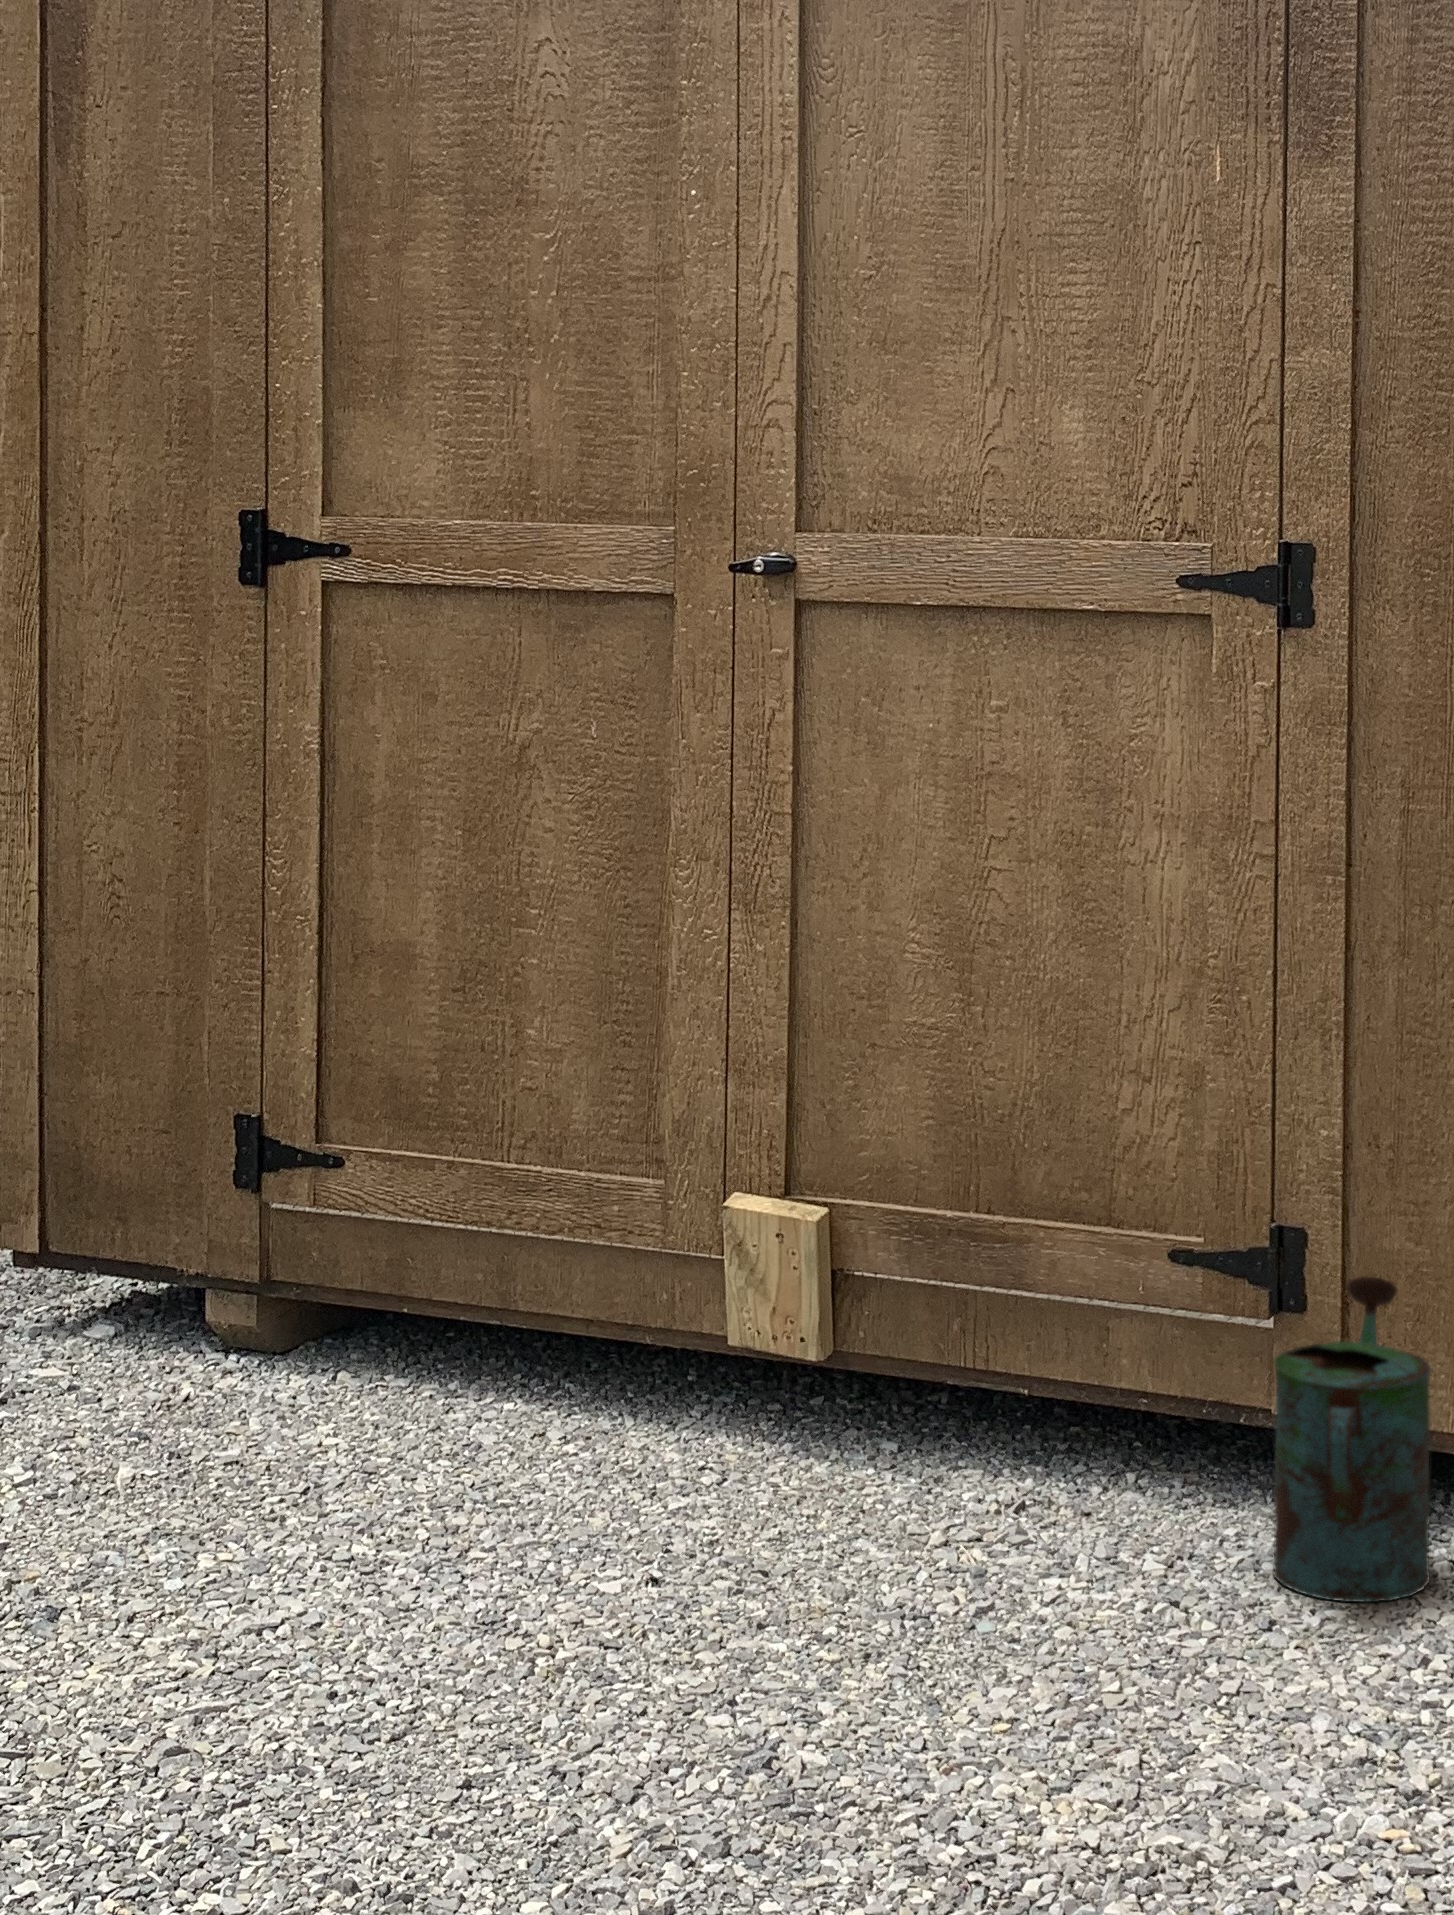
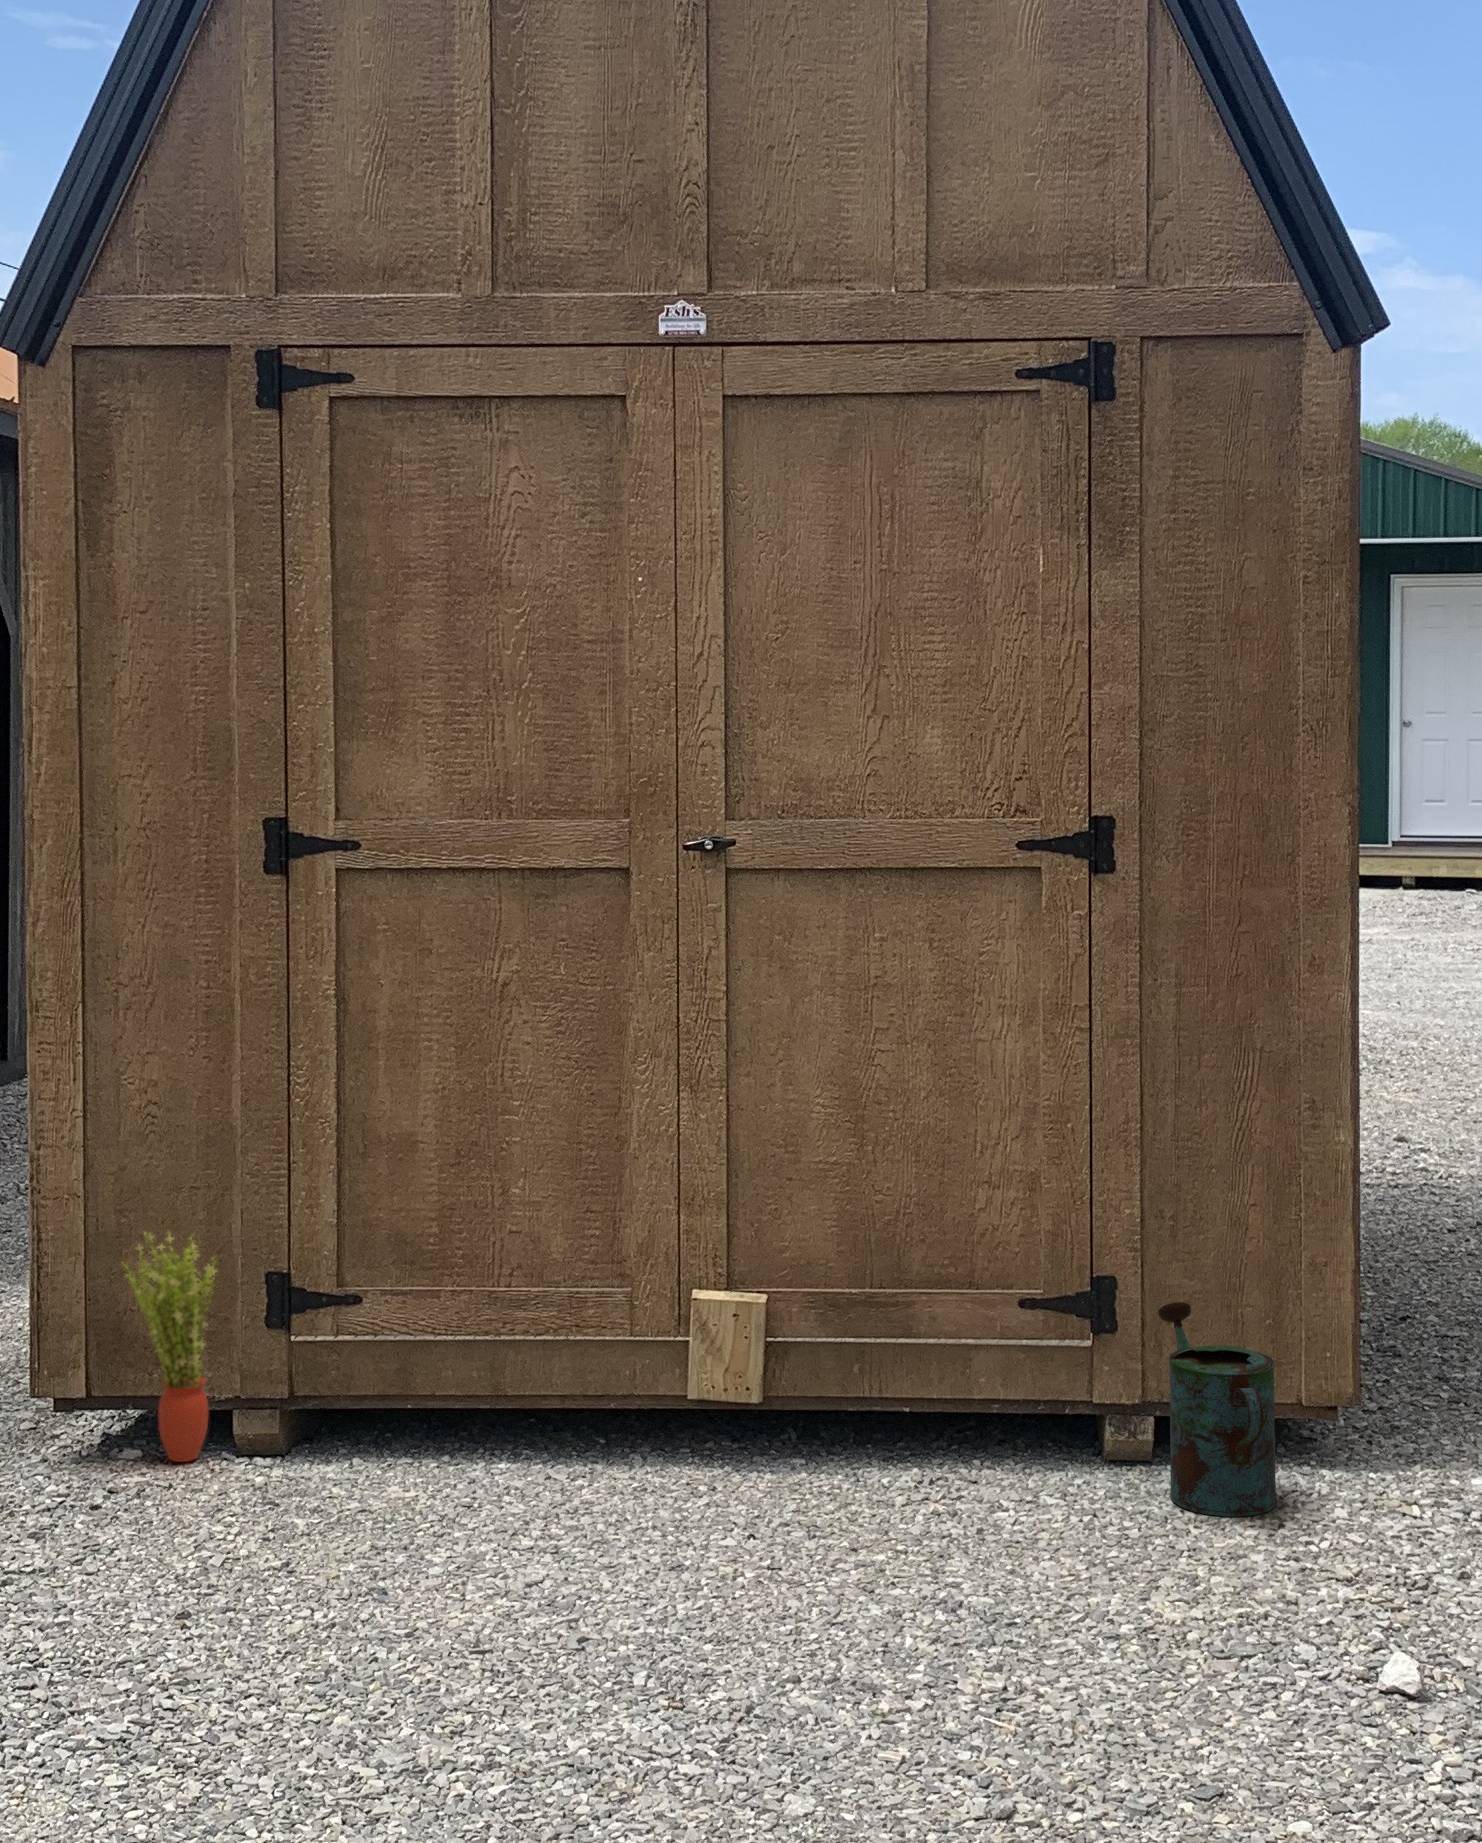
potted plant: none [49,1045,172,1351] -> present [127,1231,216,1462]

